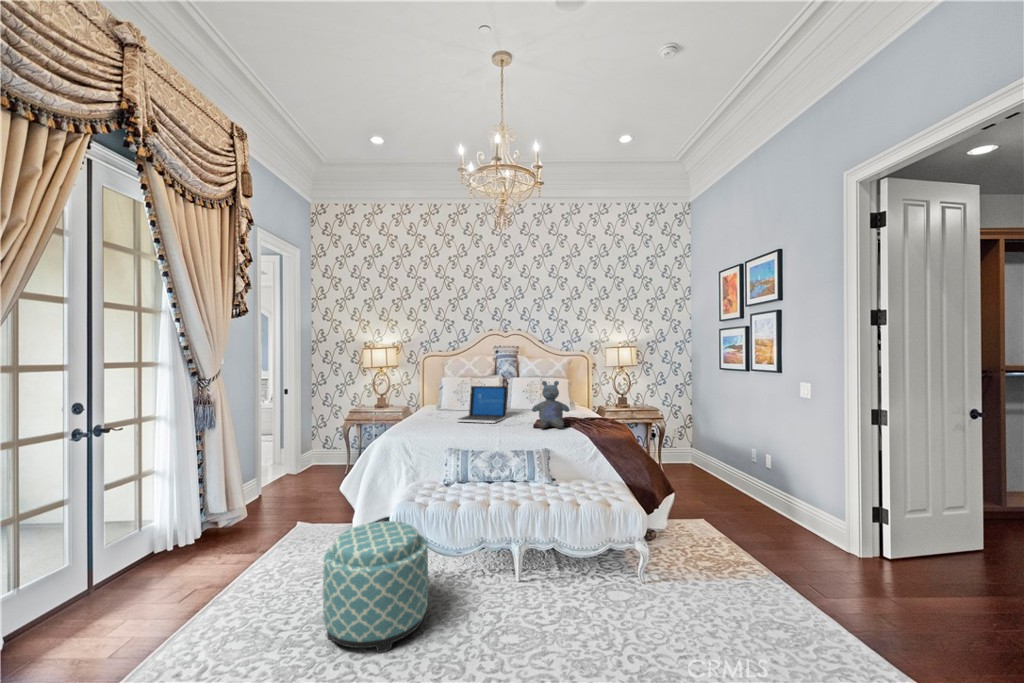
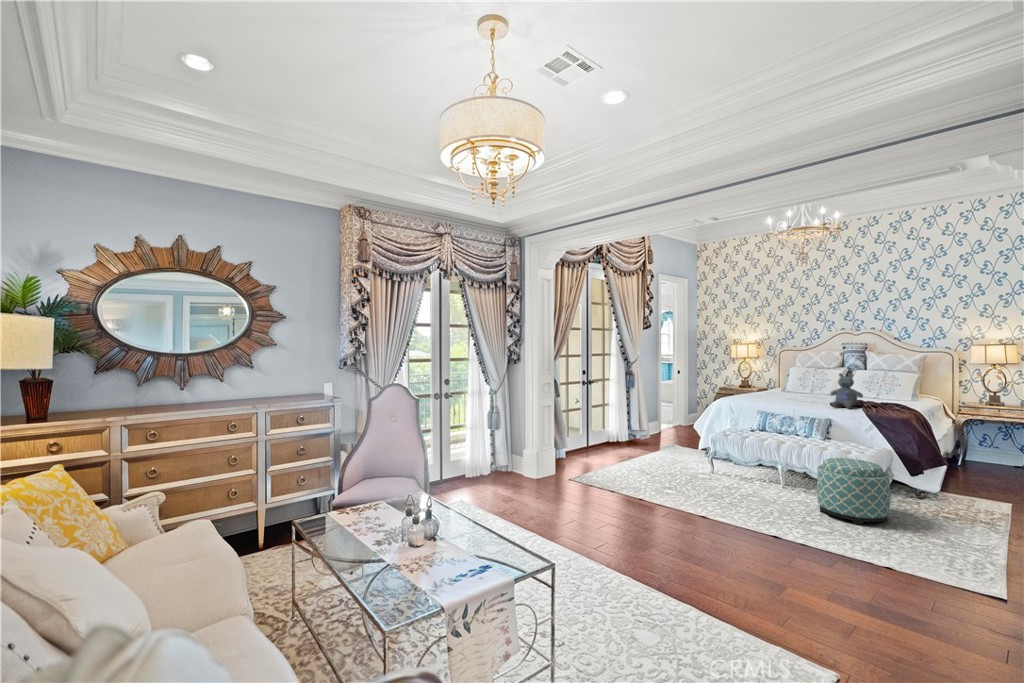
laptop: present [456,386,508,423] -> none [778,375,826,401]
ottoman: present [323,521,428,653] -> present [817,458,890,525]

